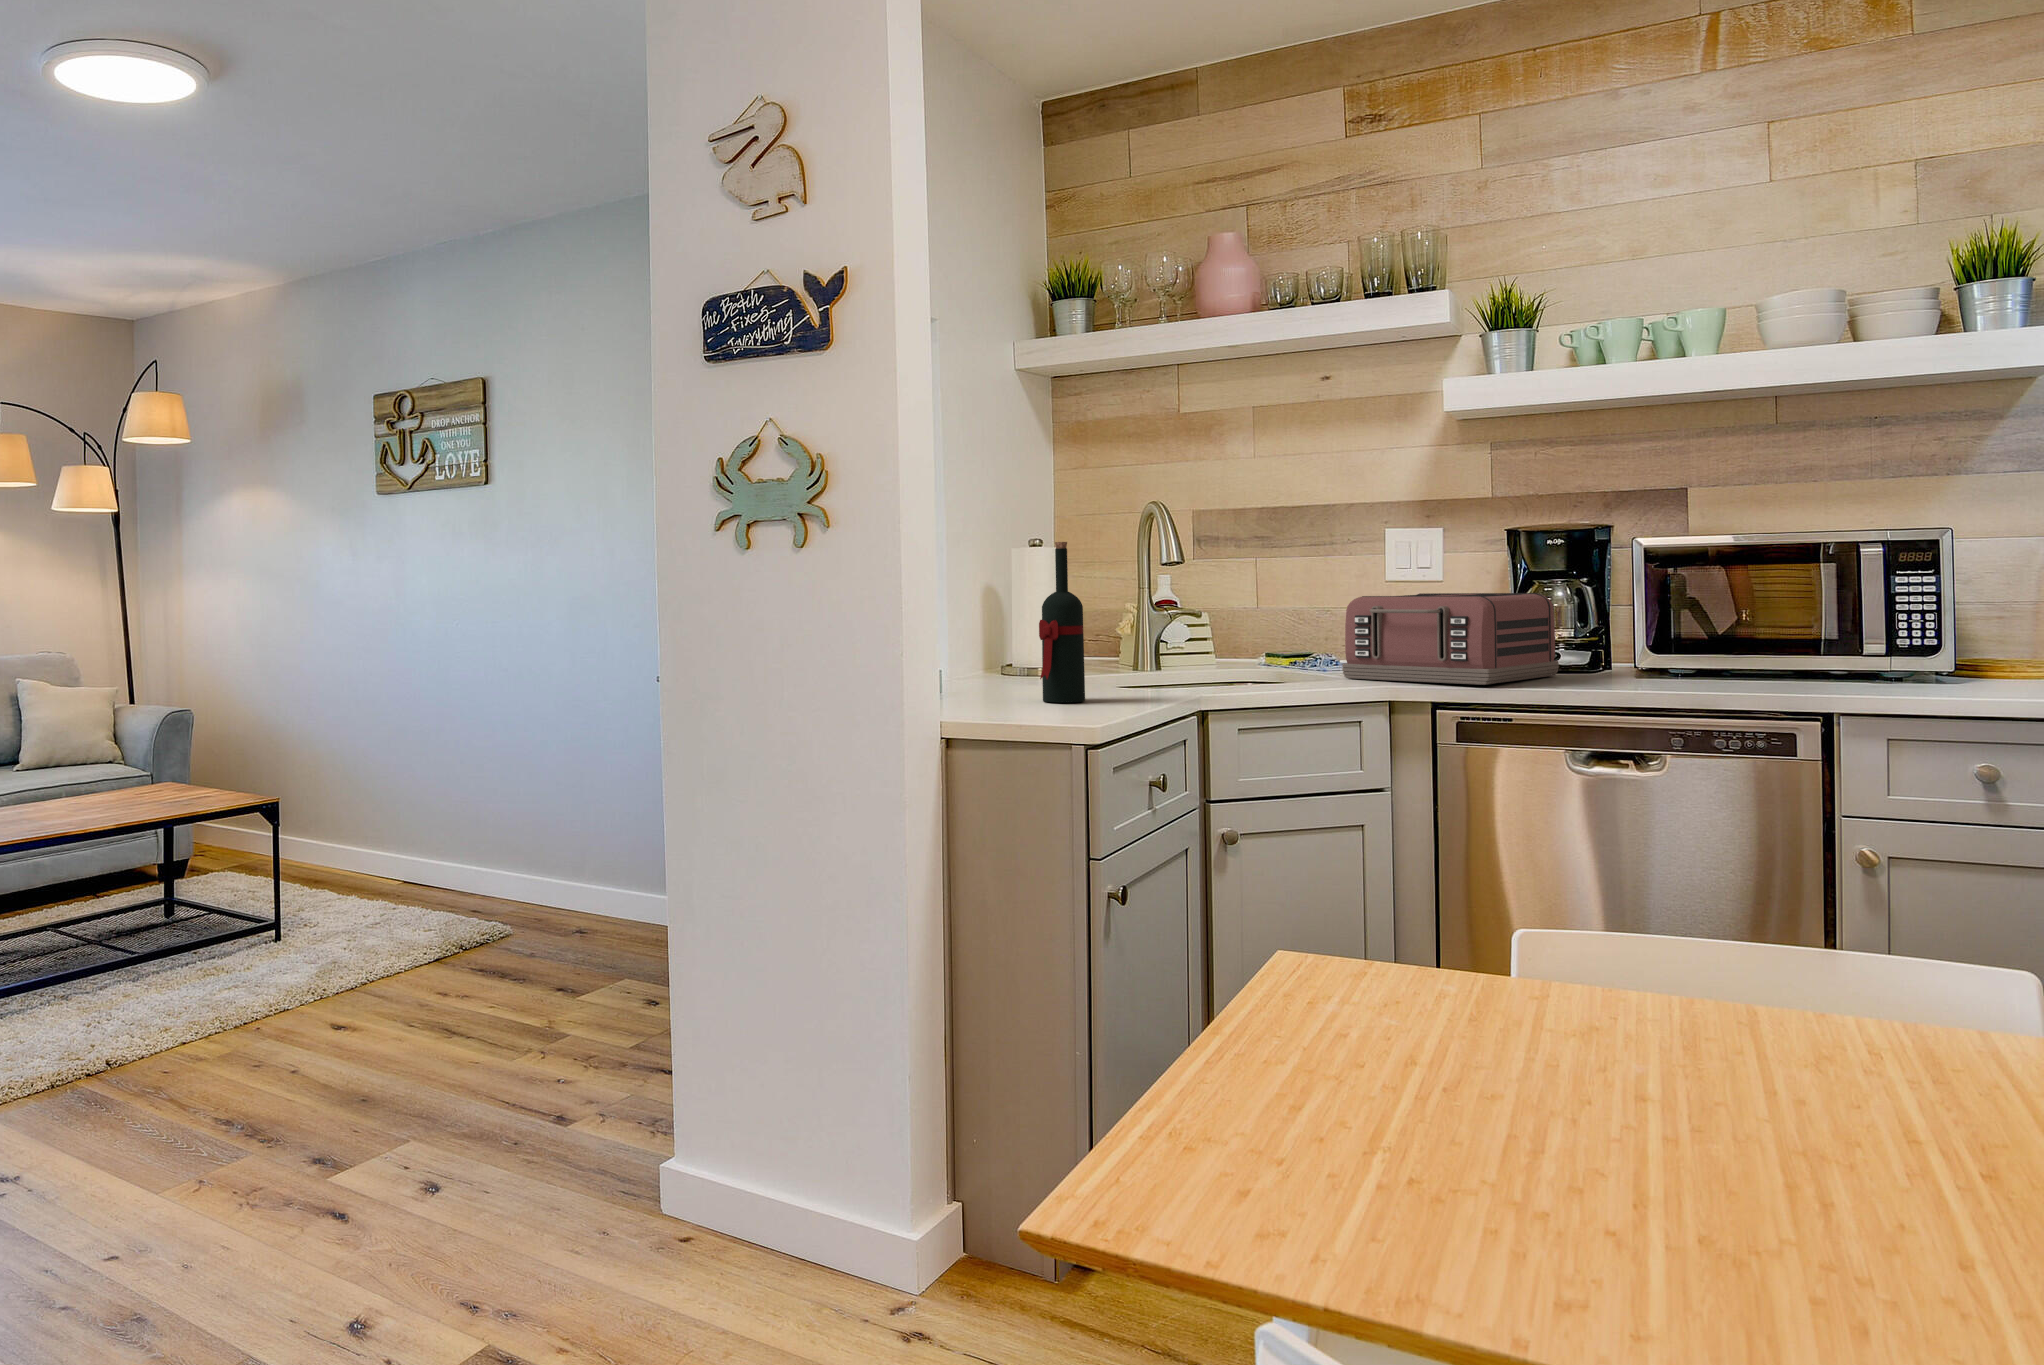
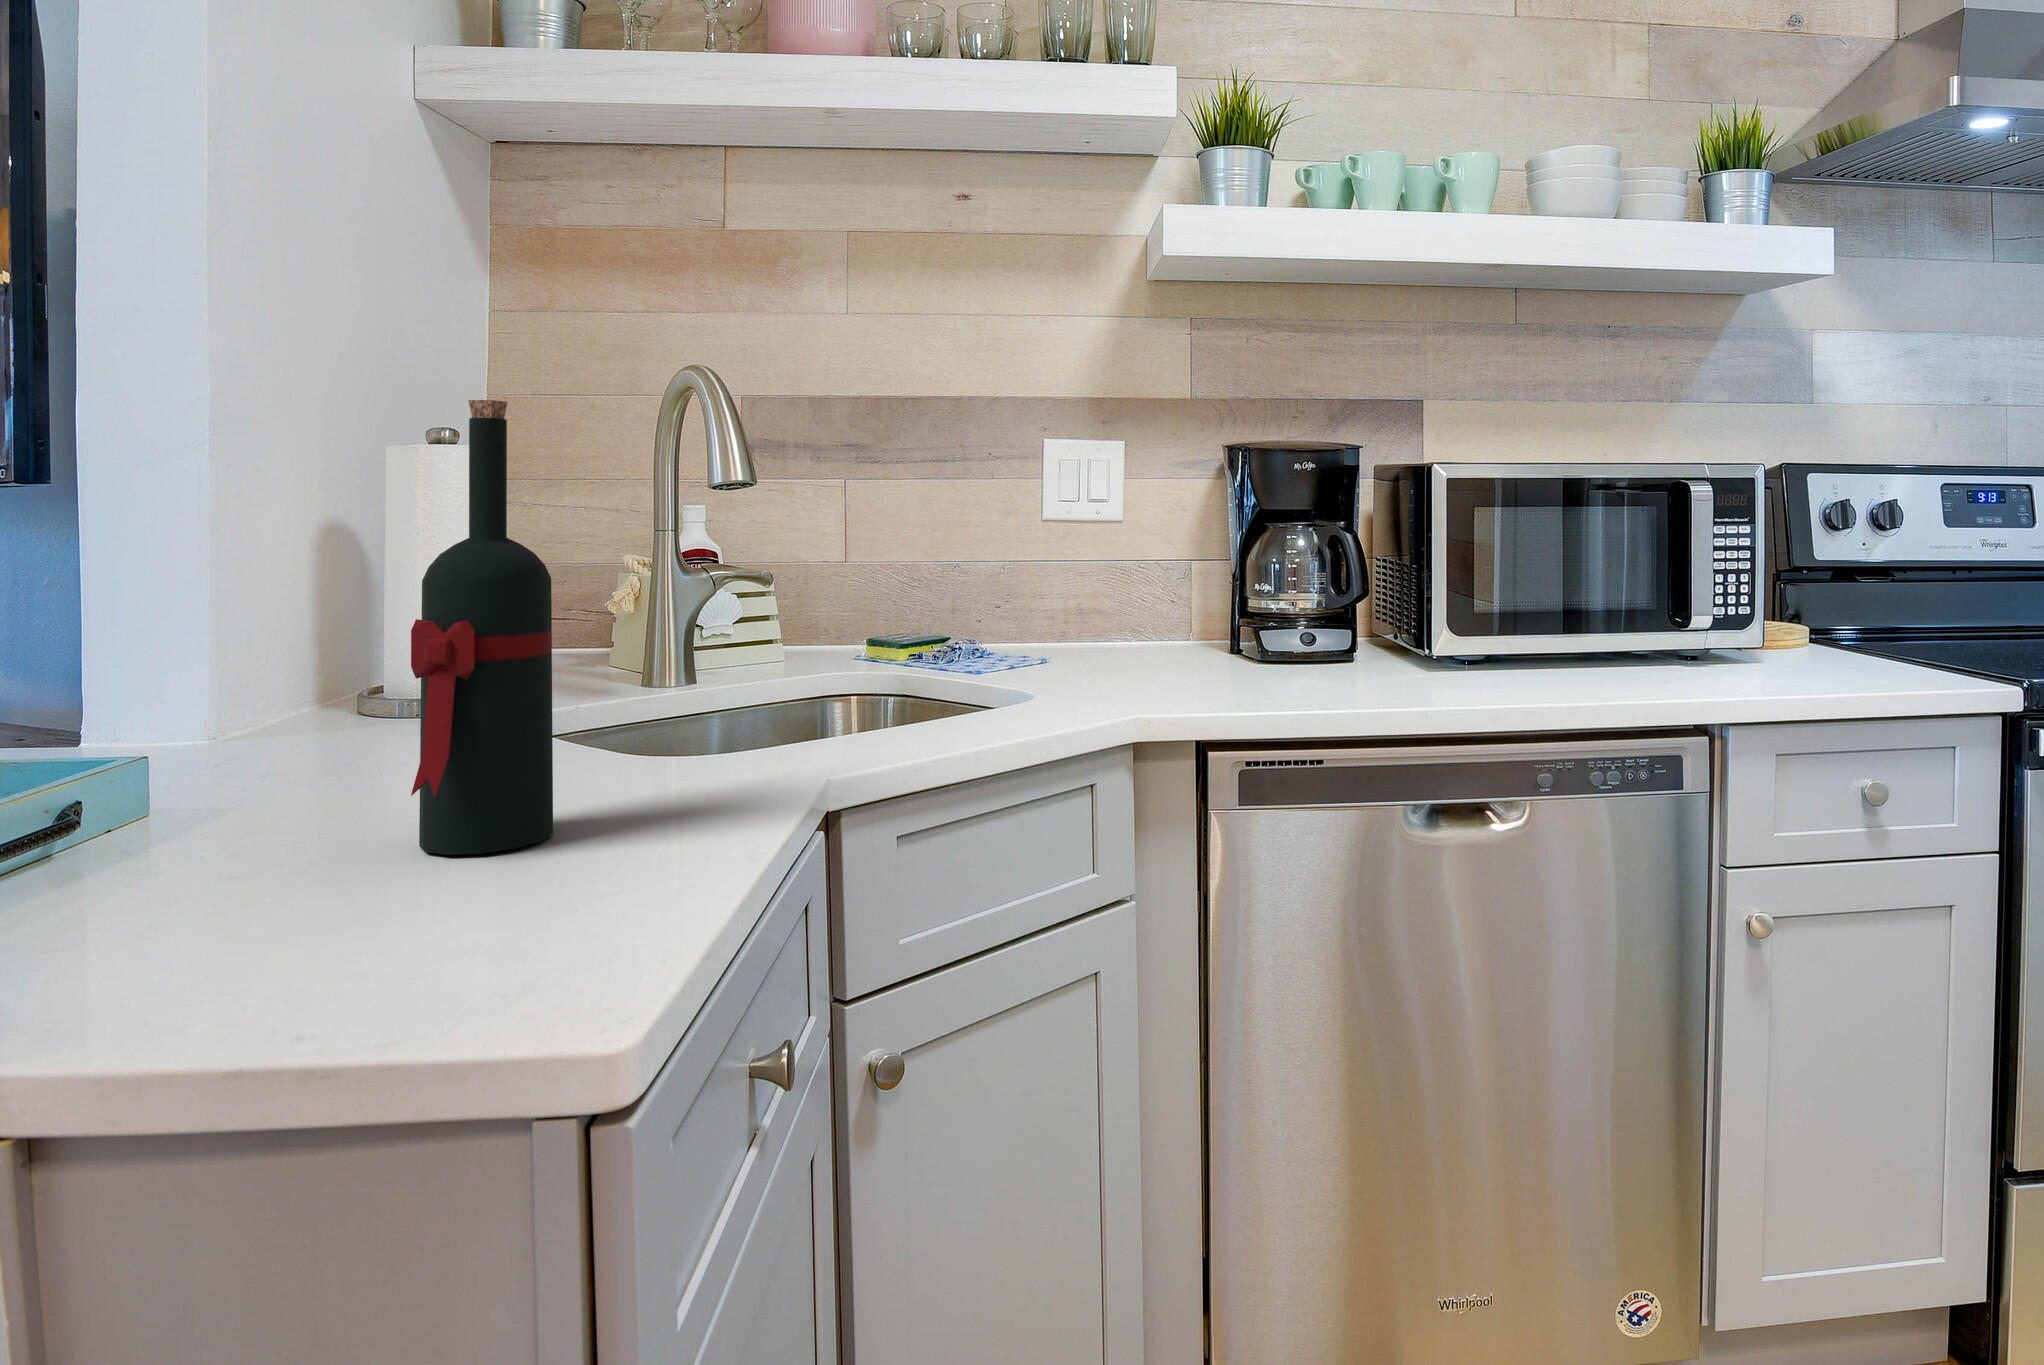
toaster: present [1342,593,1559,685] -> none [1042,541,1321,697]

